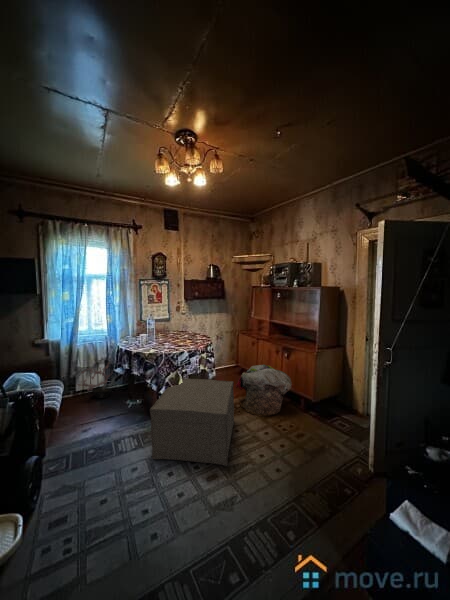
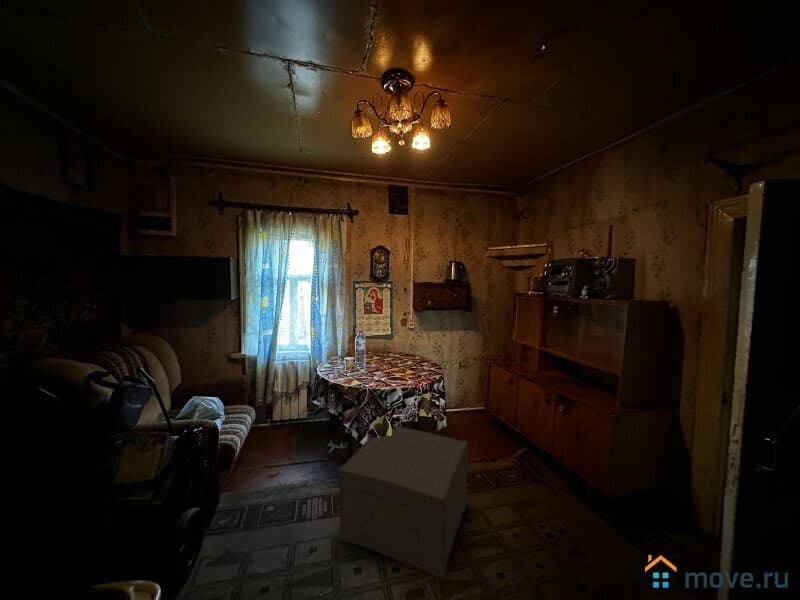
potted plant: present [78,365,111,398] -> none [271,387,316,434]
laundry basket: present [236,365,292,417] -> none [477,419,568,504]

